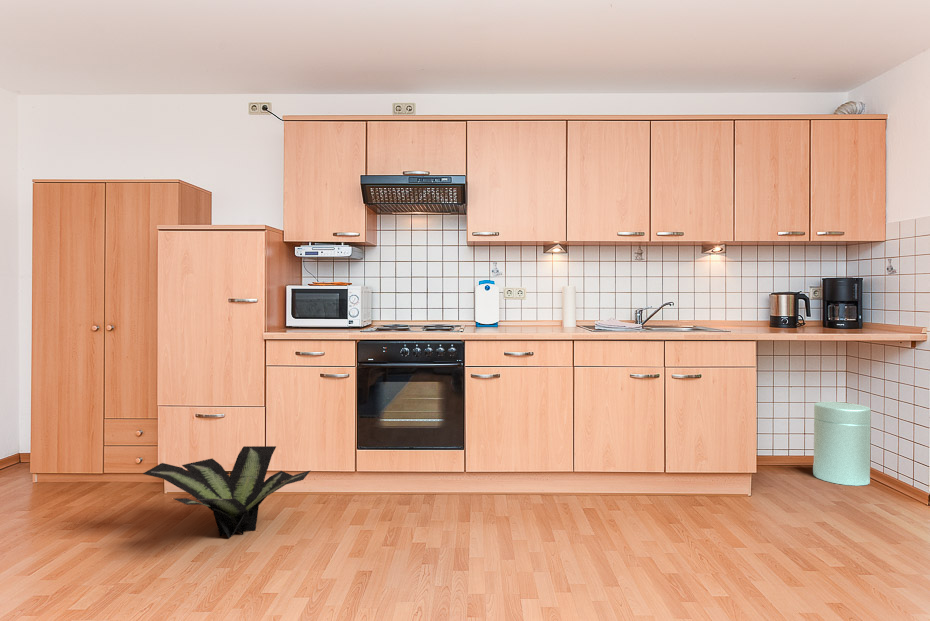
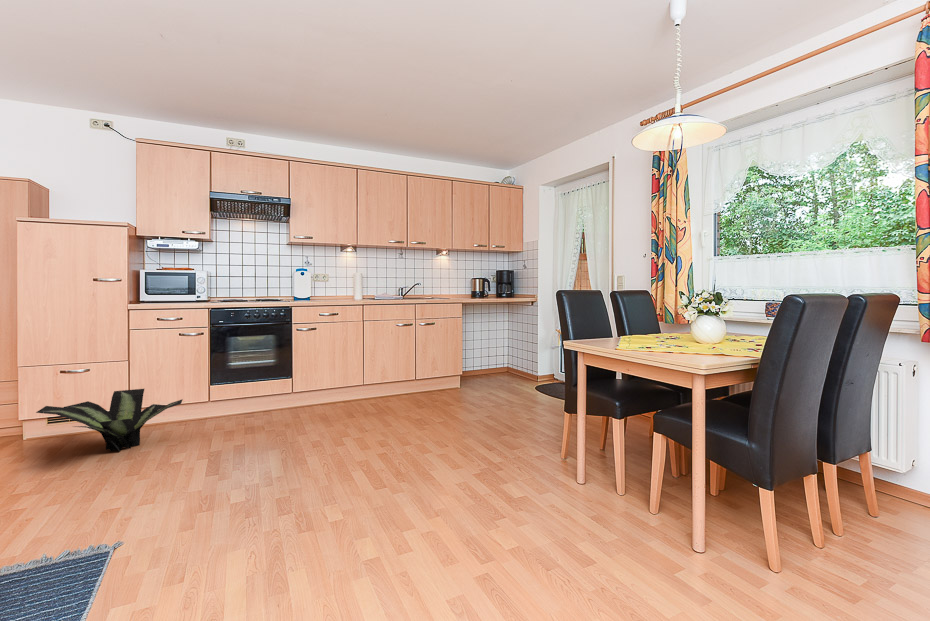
trash can: present [813,402,871,486] -> none [493,338,518,380]

